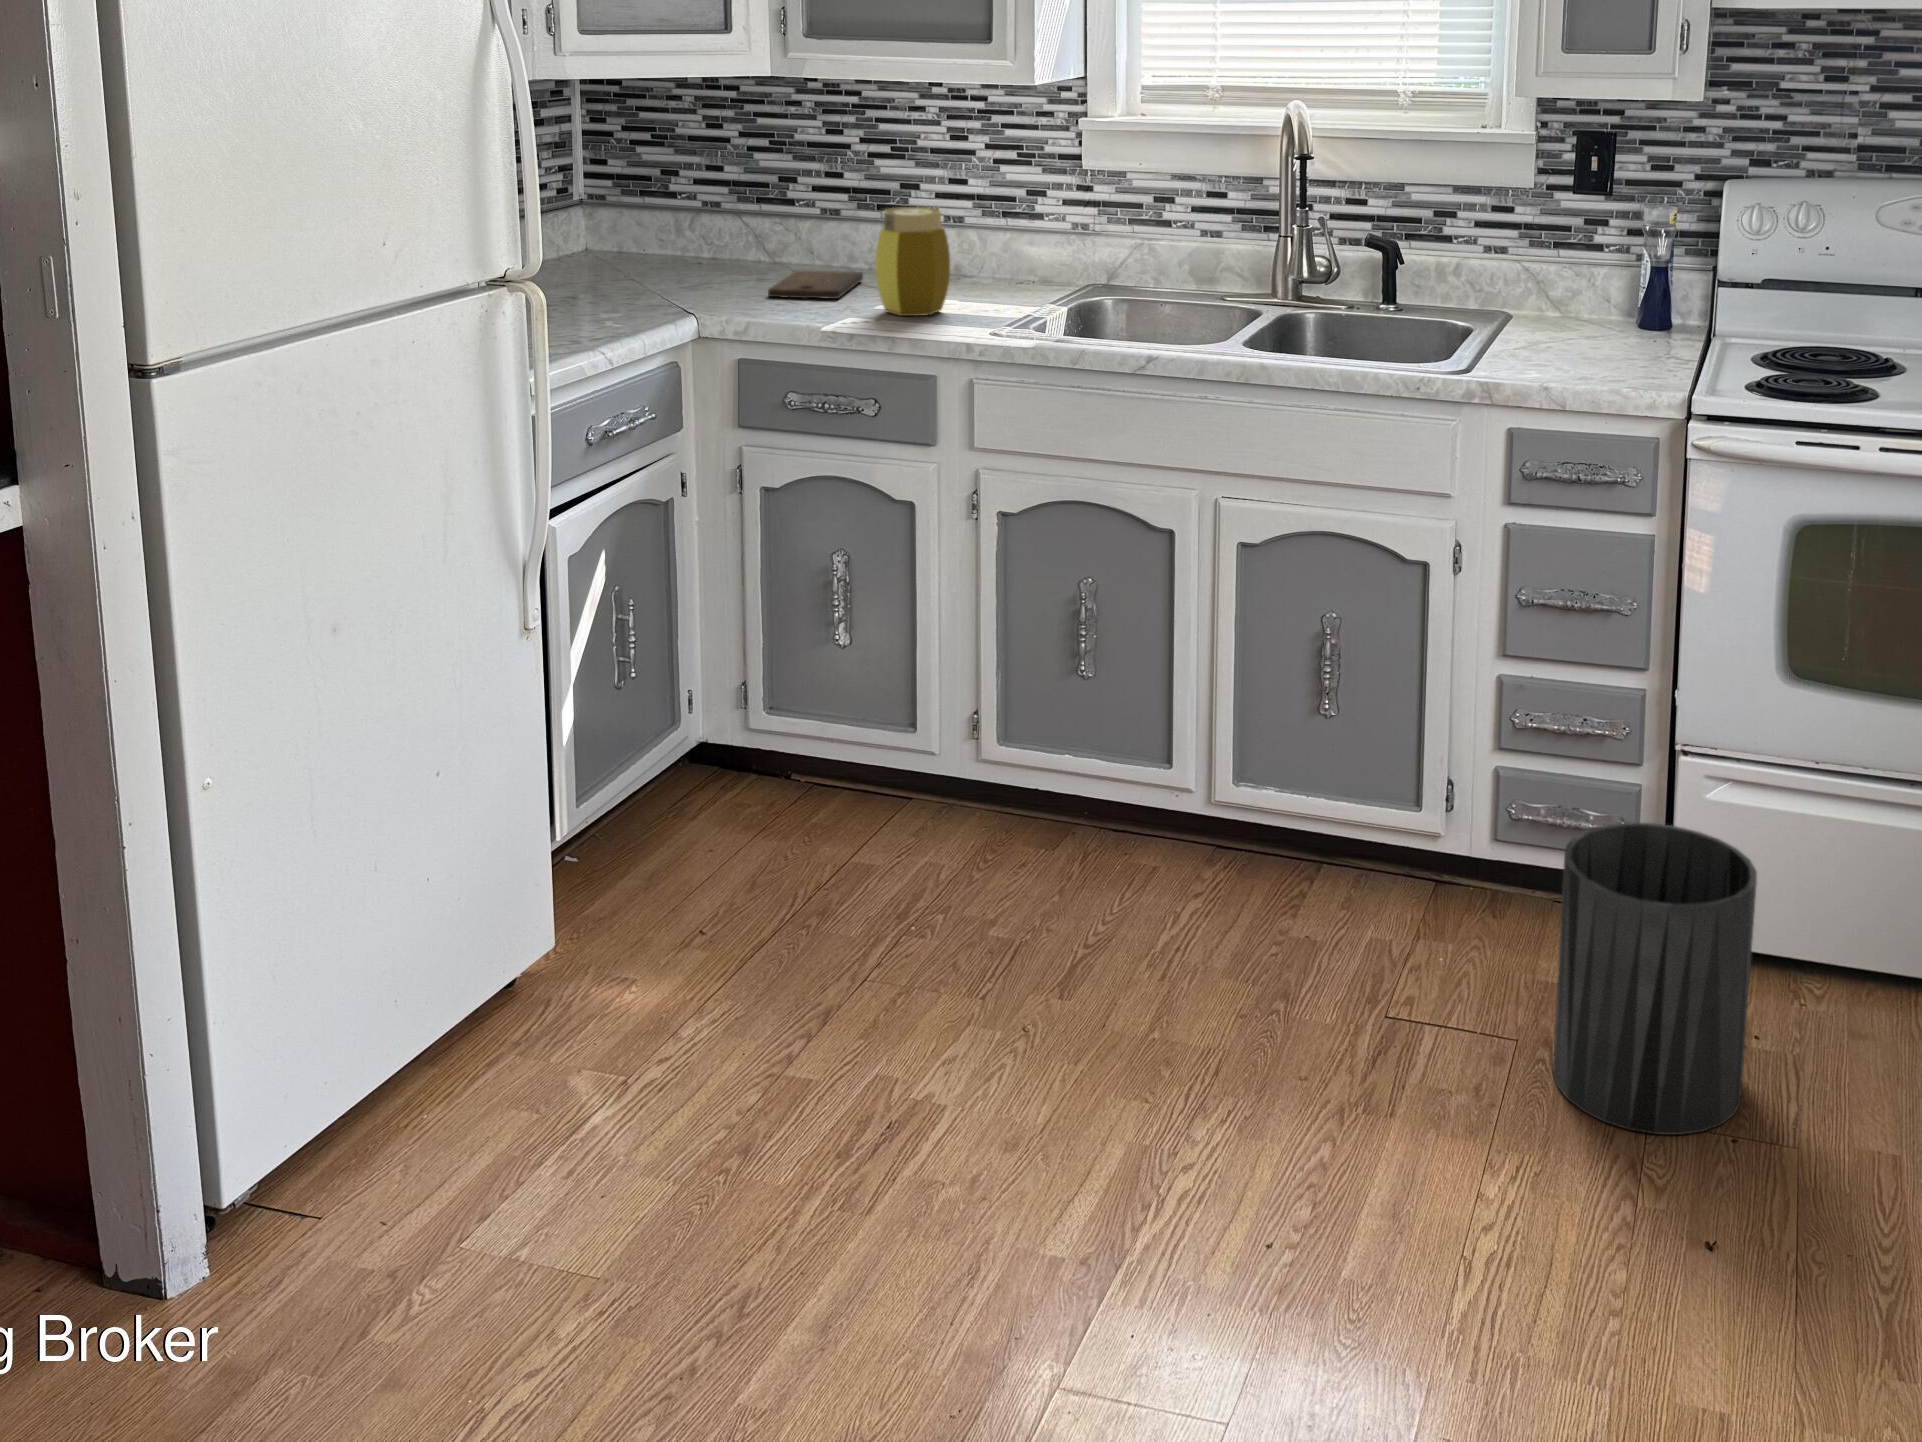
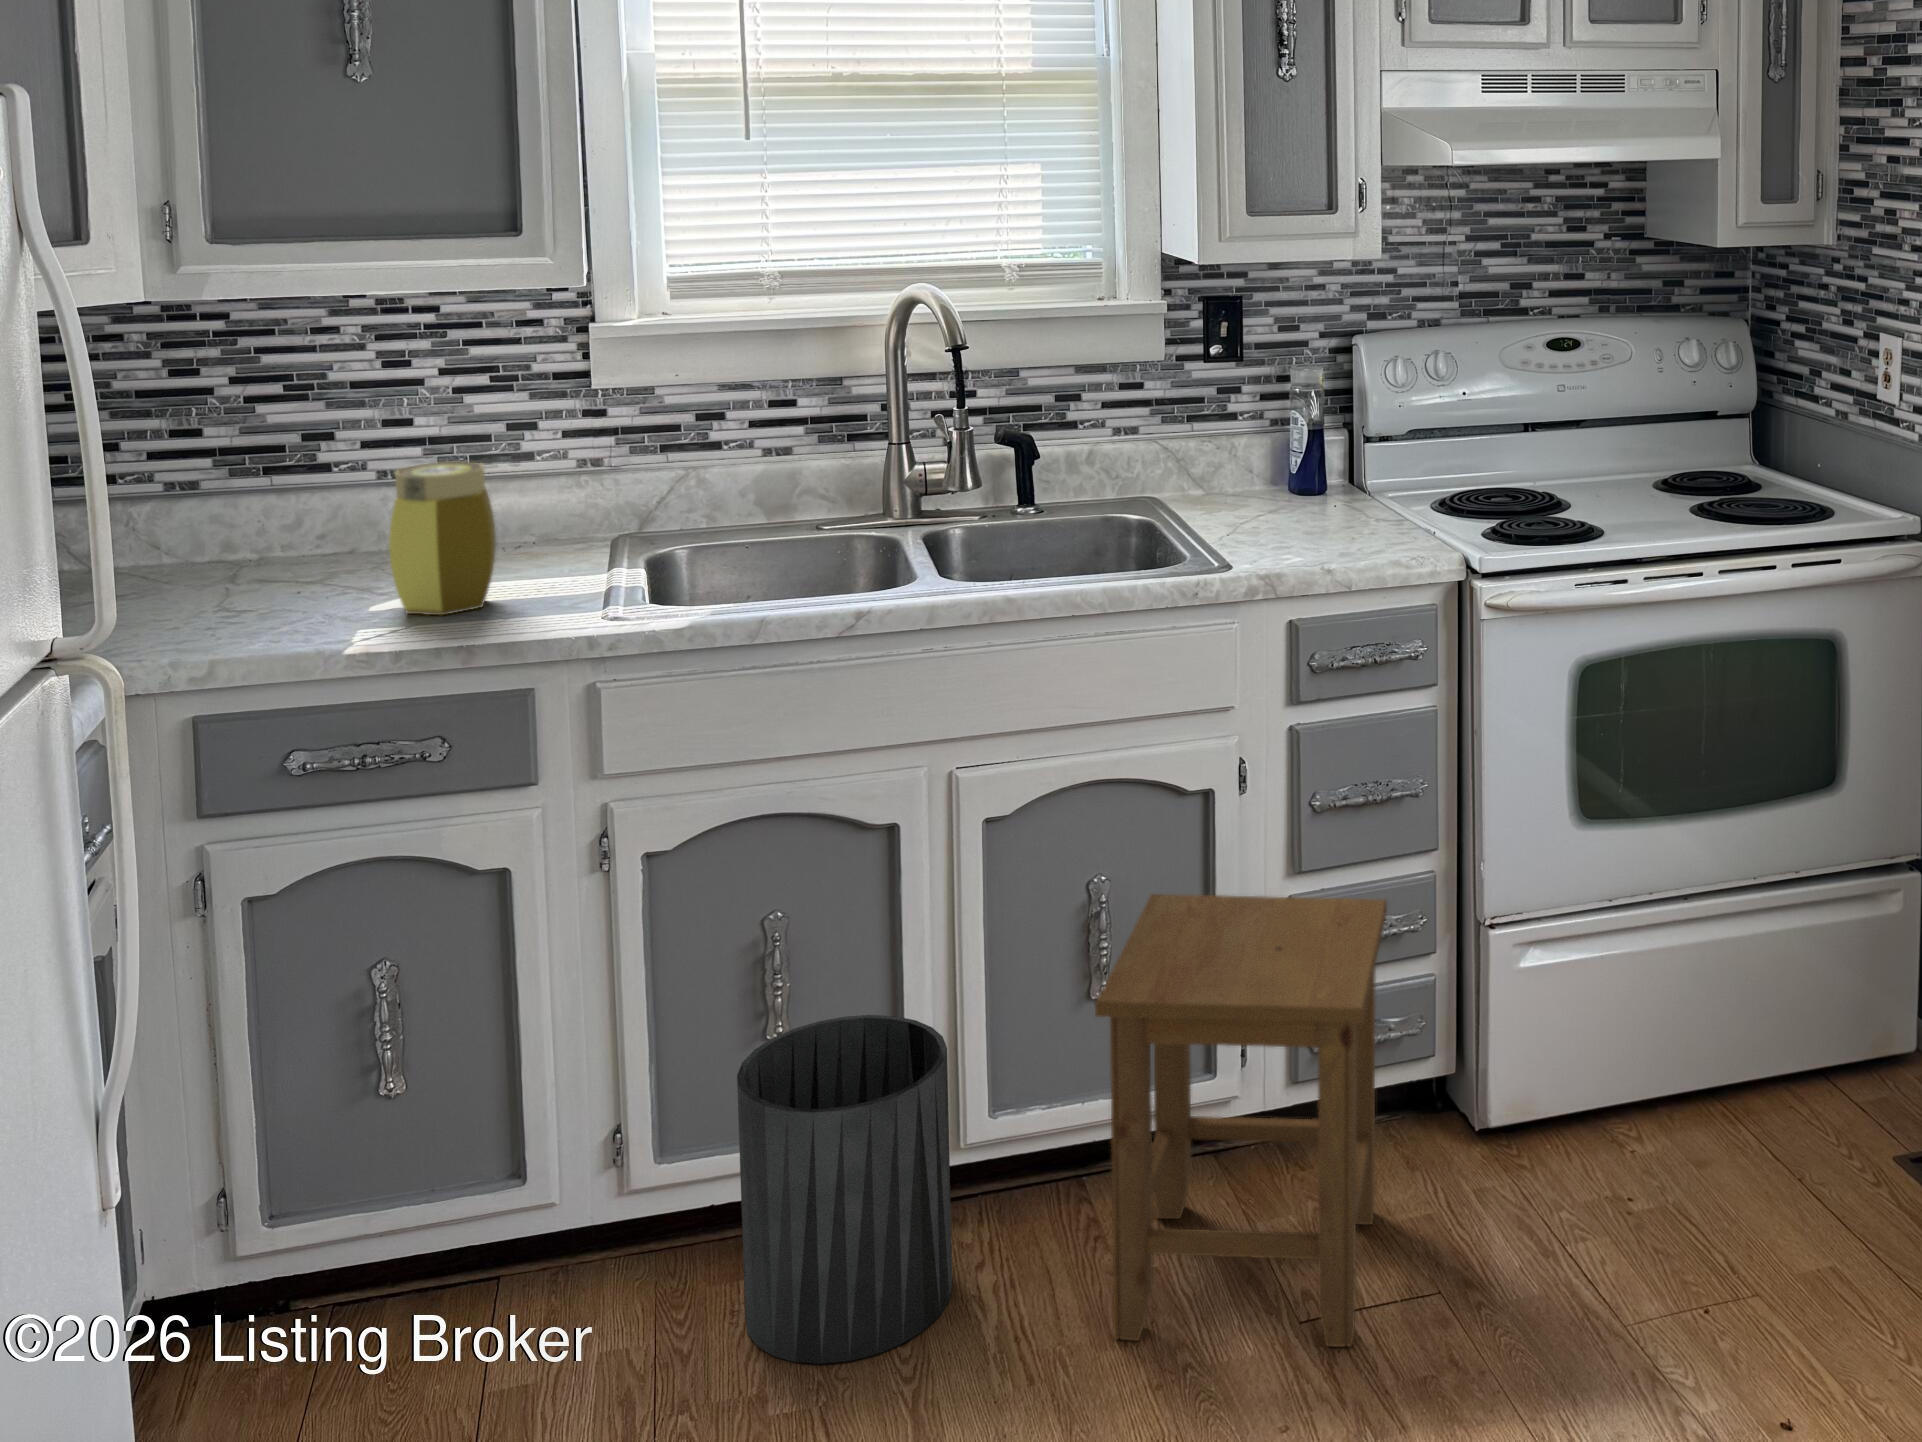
cutting board: present [768,271,863,299] -> none [166,565,297,622]
stool: none [1220,641,1533,1051] -> present [1095,894,1387,1347]
trash can: present [1553,823,1757,1135] -> present [737,1015,952,1364]

